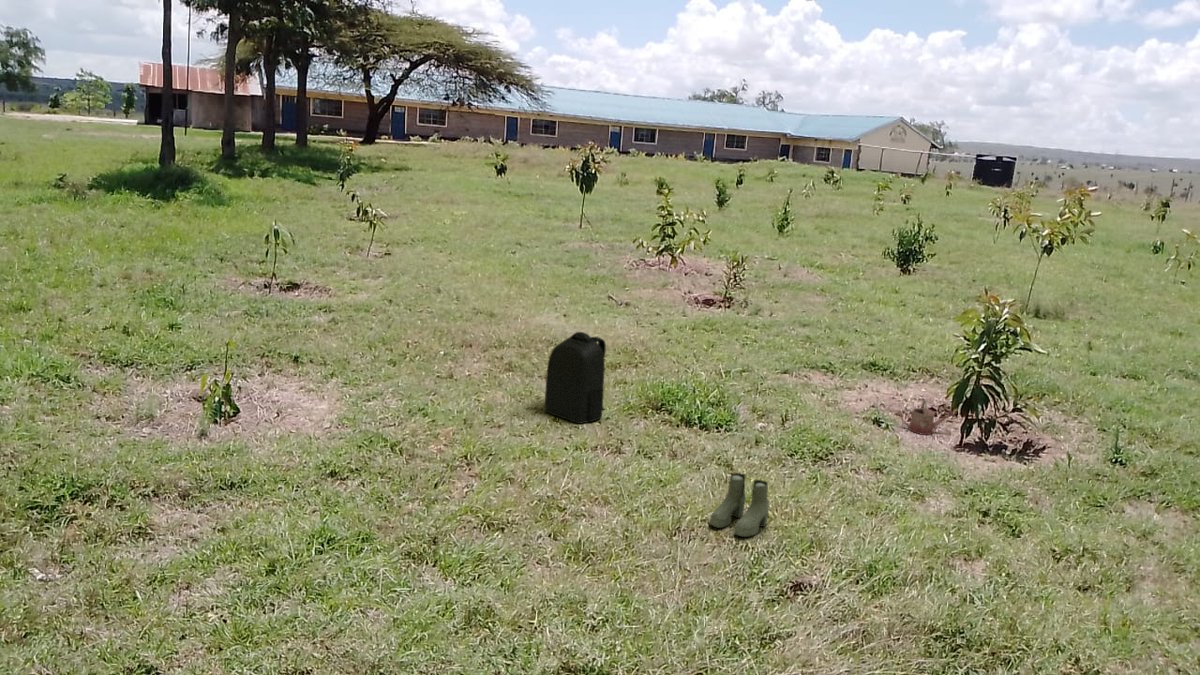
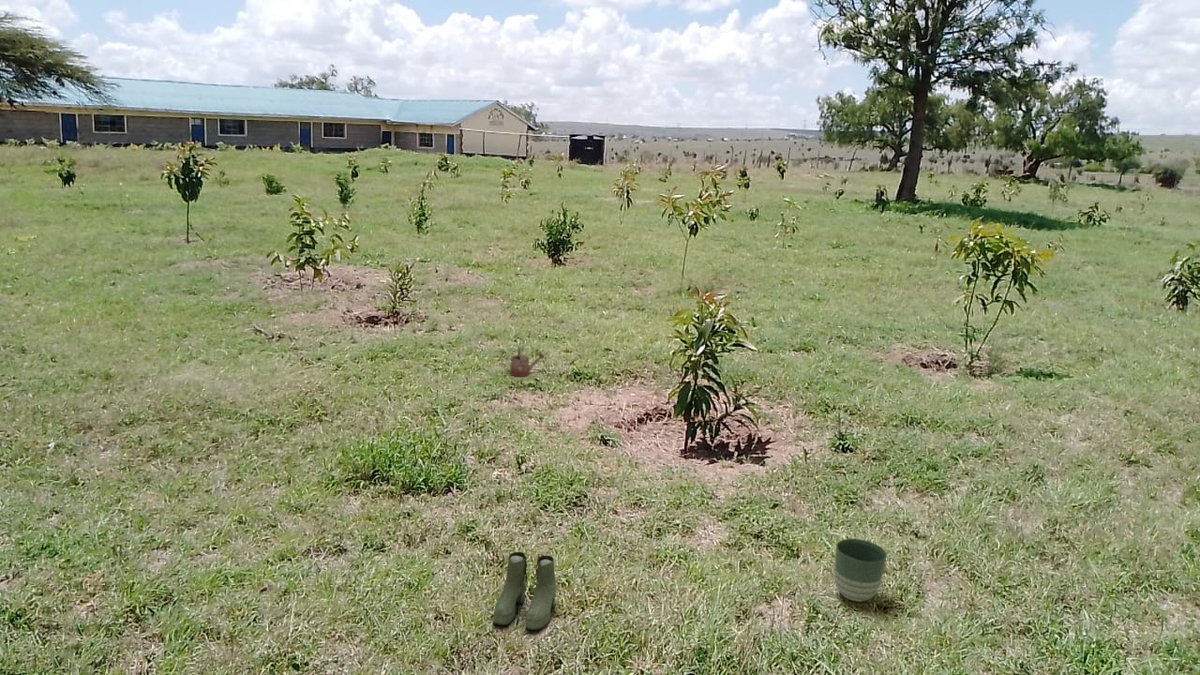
backpack: present [545,332,606,424] -> none [226,400,307,515]
watering can: present [900,399,955,435] -> present [502,347,545,377]
planter: none [1045,530,1104,592] -> present [834,539,887,602]

